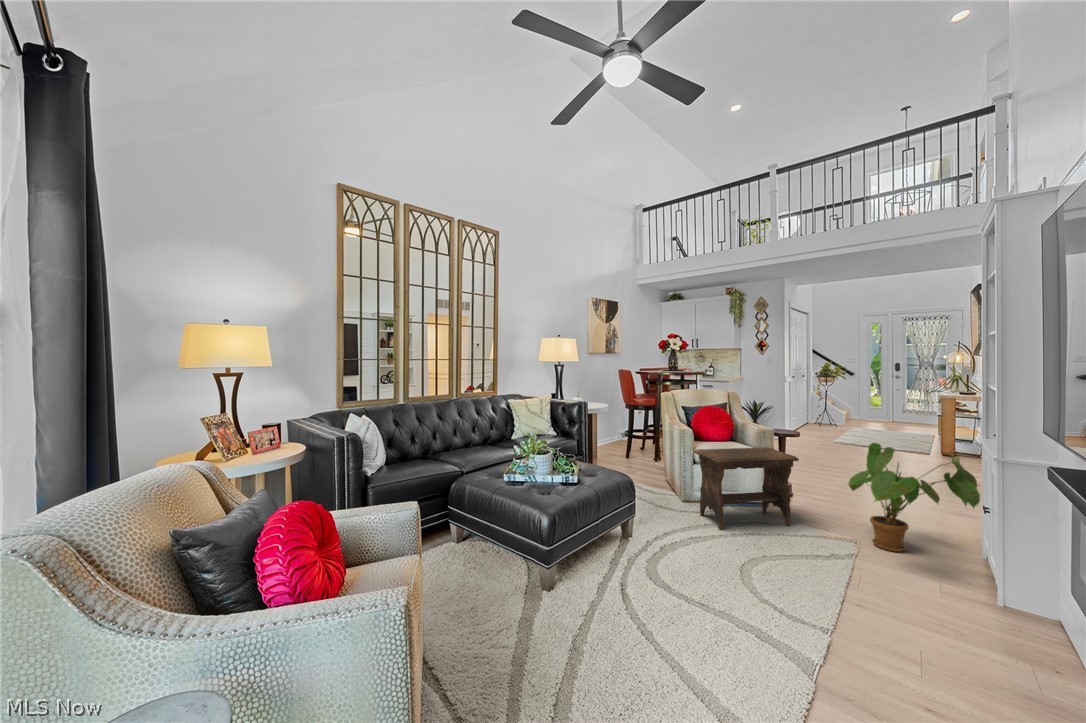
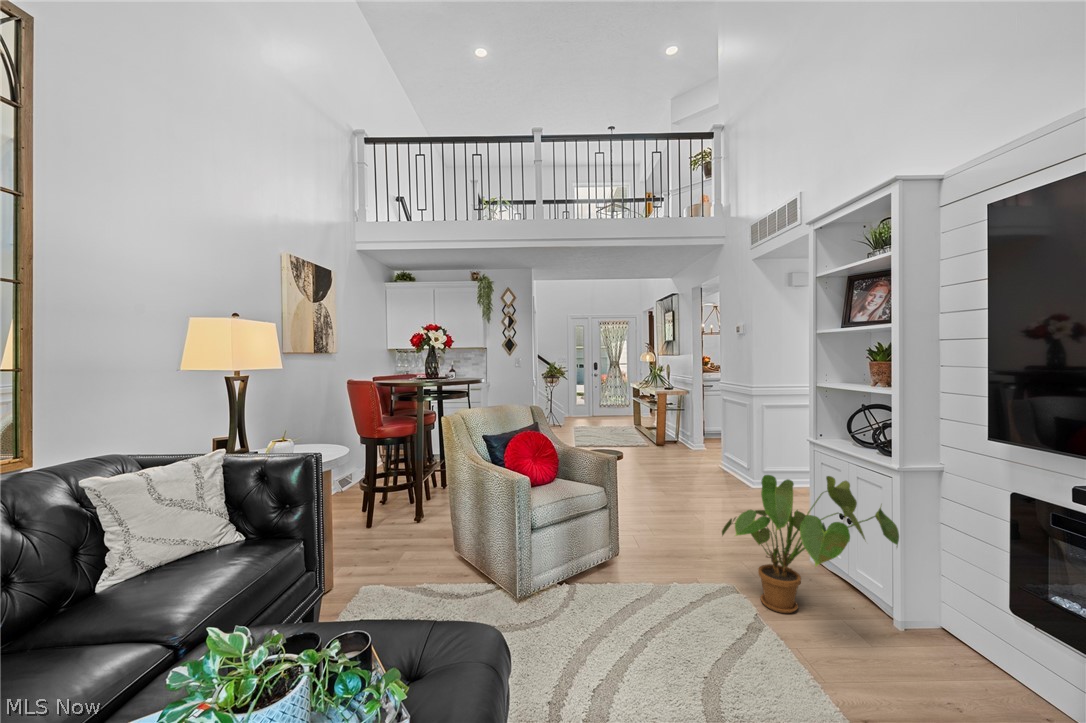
footstool: present [694,447,799,530] -> none [551,494,683,664]

